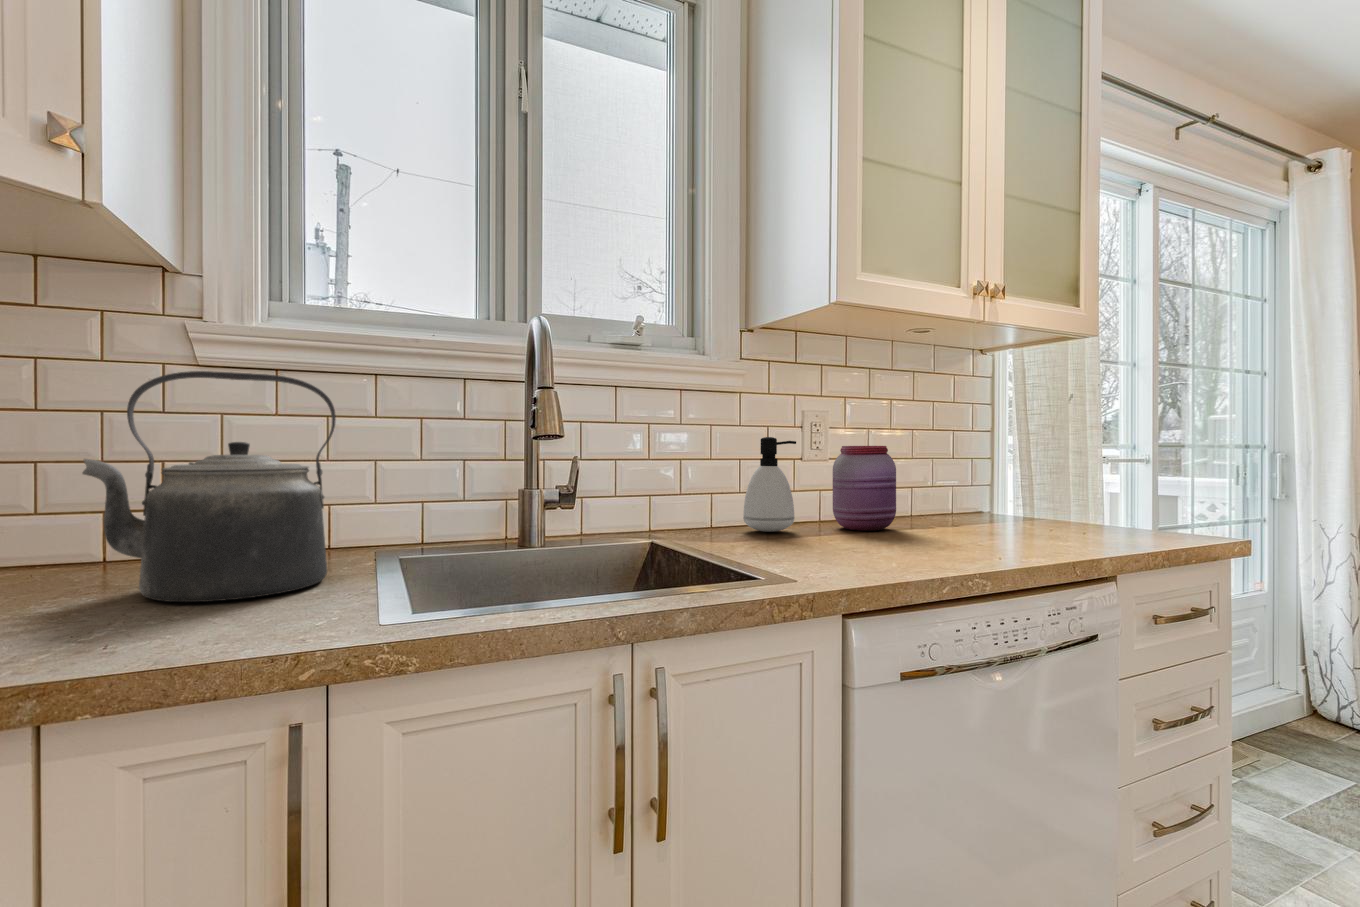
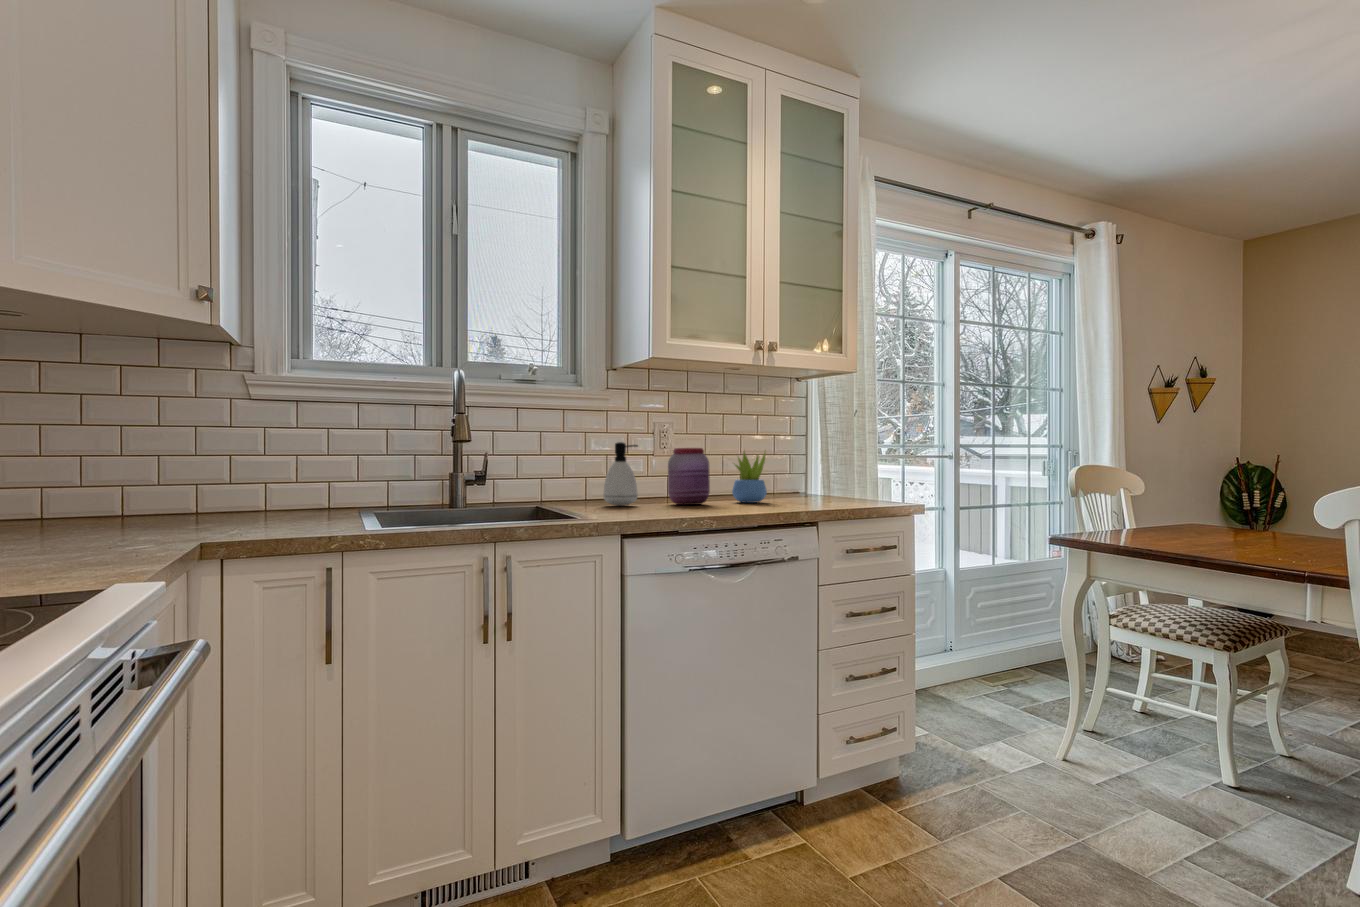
kettle: present [82,371,336,602] -> none [210,404,338,524]
succulent plant: none [914,446,967,524] -> present [732,451,767,503]

